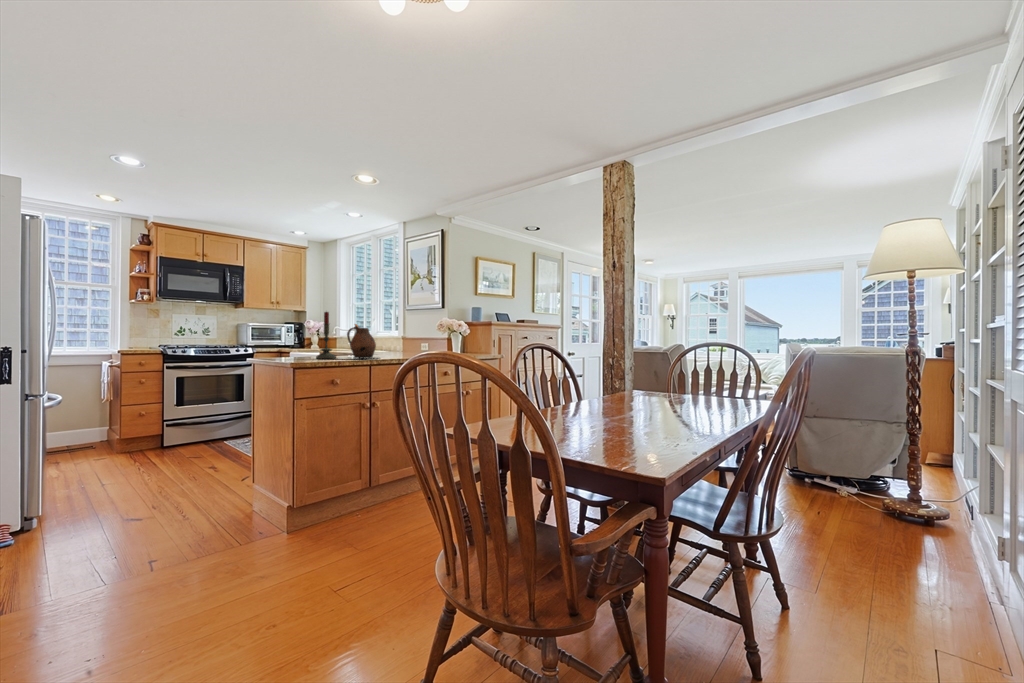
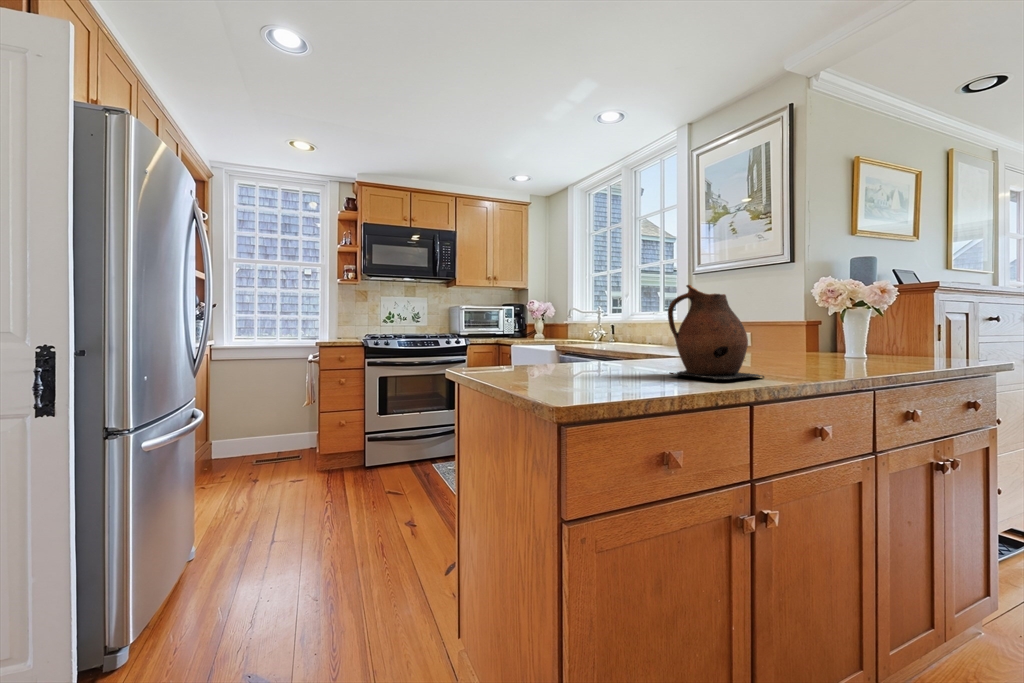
candle: present [316,312,336,359] -> none [588,256,634,374]

